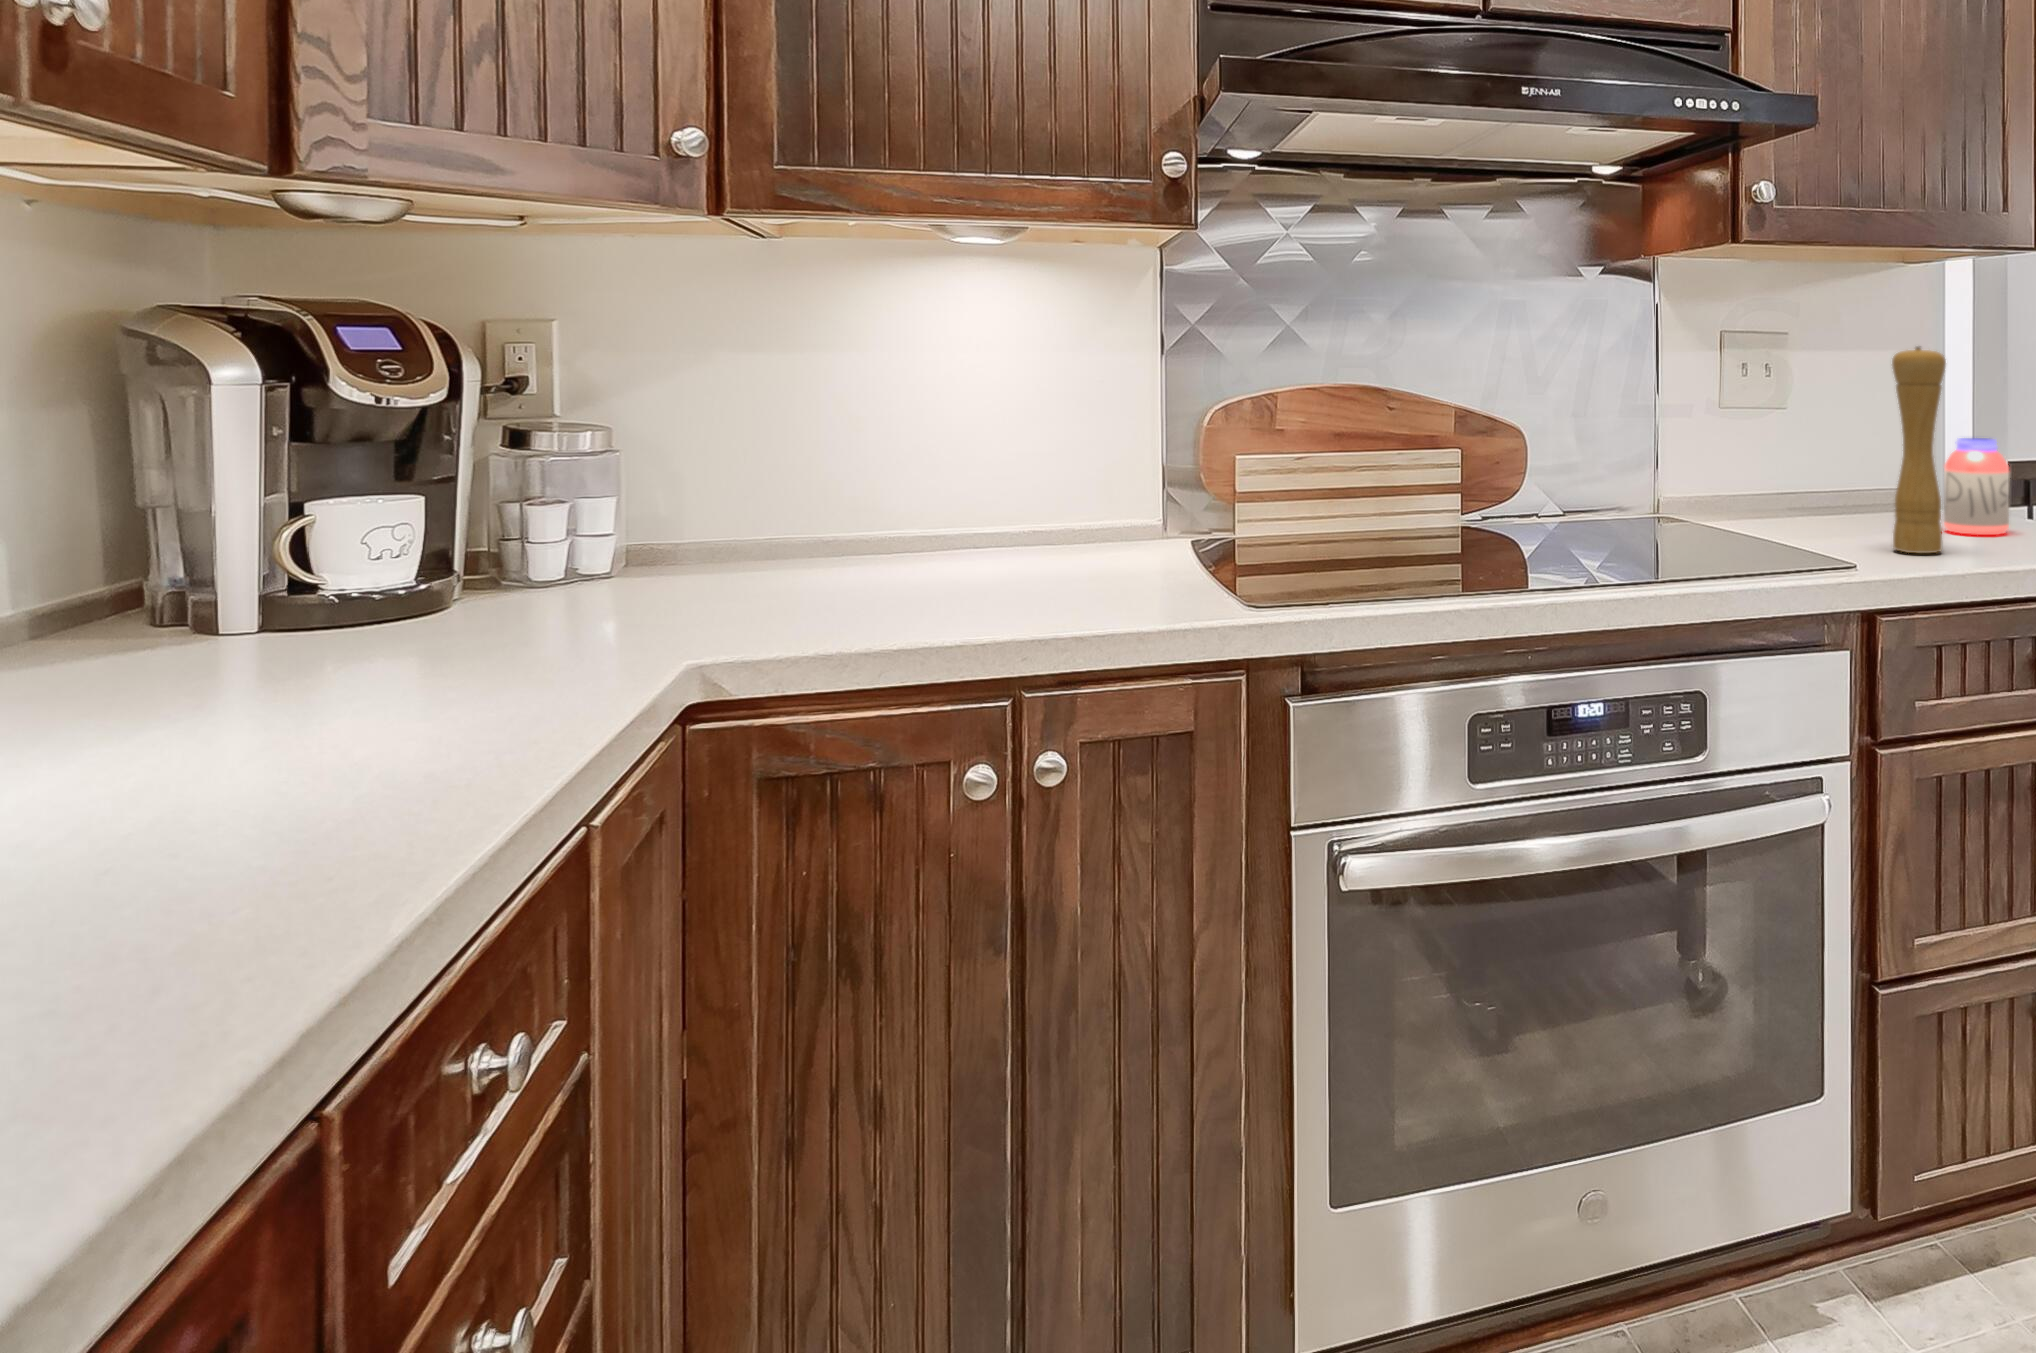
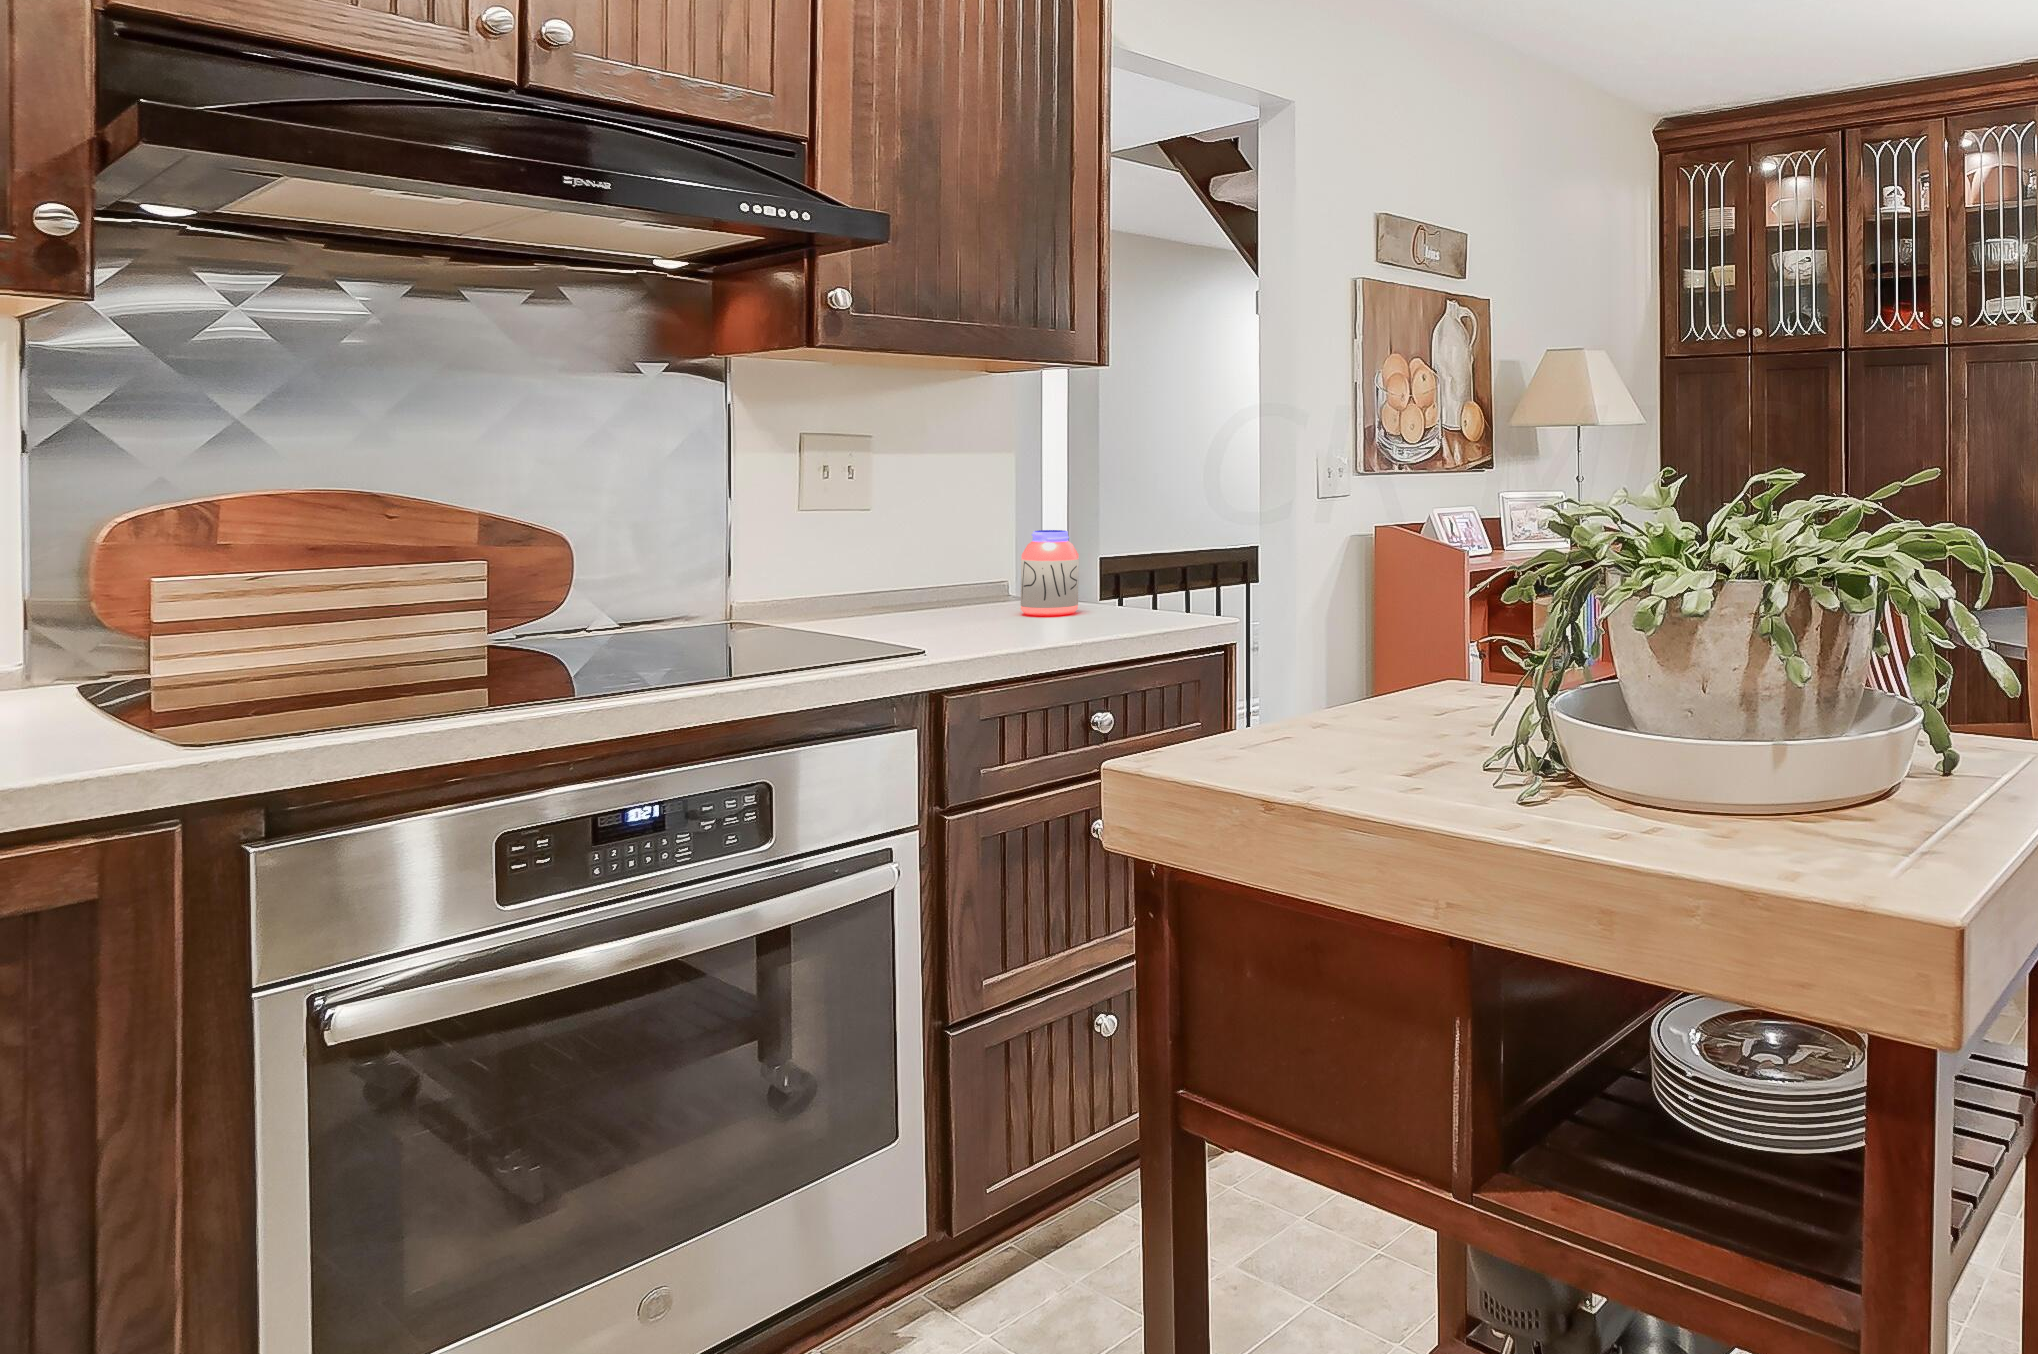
pepper mill: present [1892,346,1946,553] -> none [970,449,1019,634]

